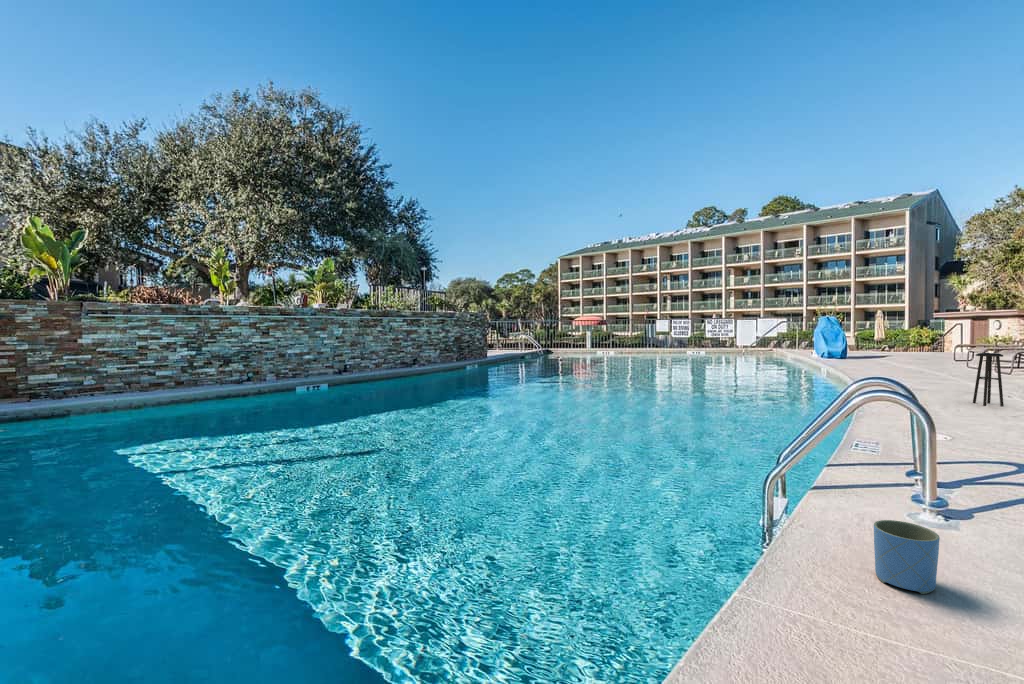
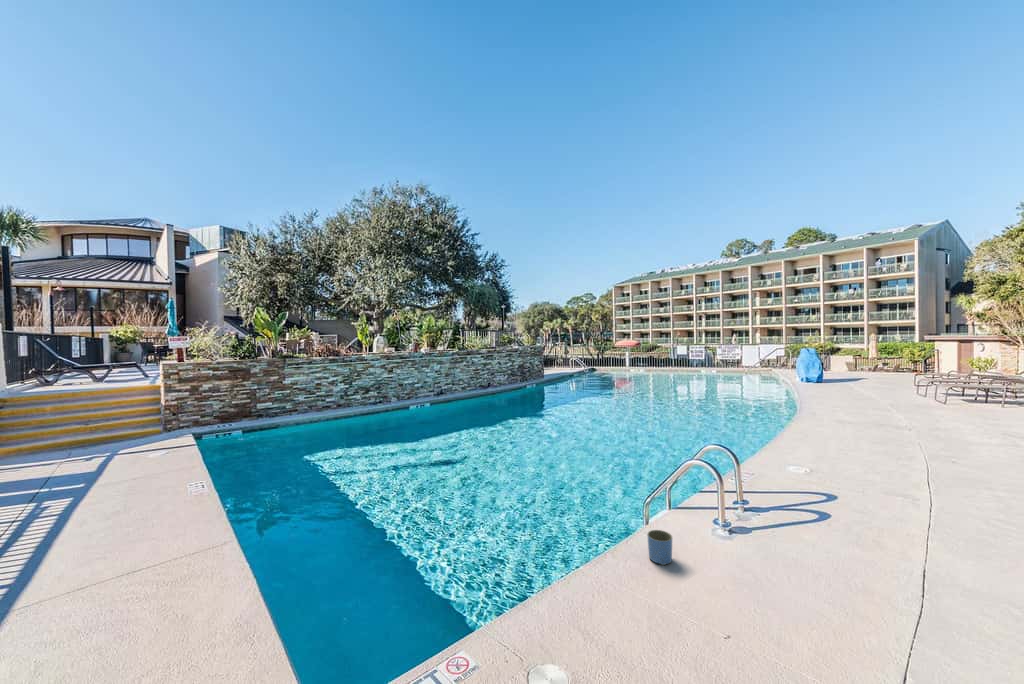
stool: present [973,353,1004,406] -> none [873,400,894,441]

